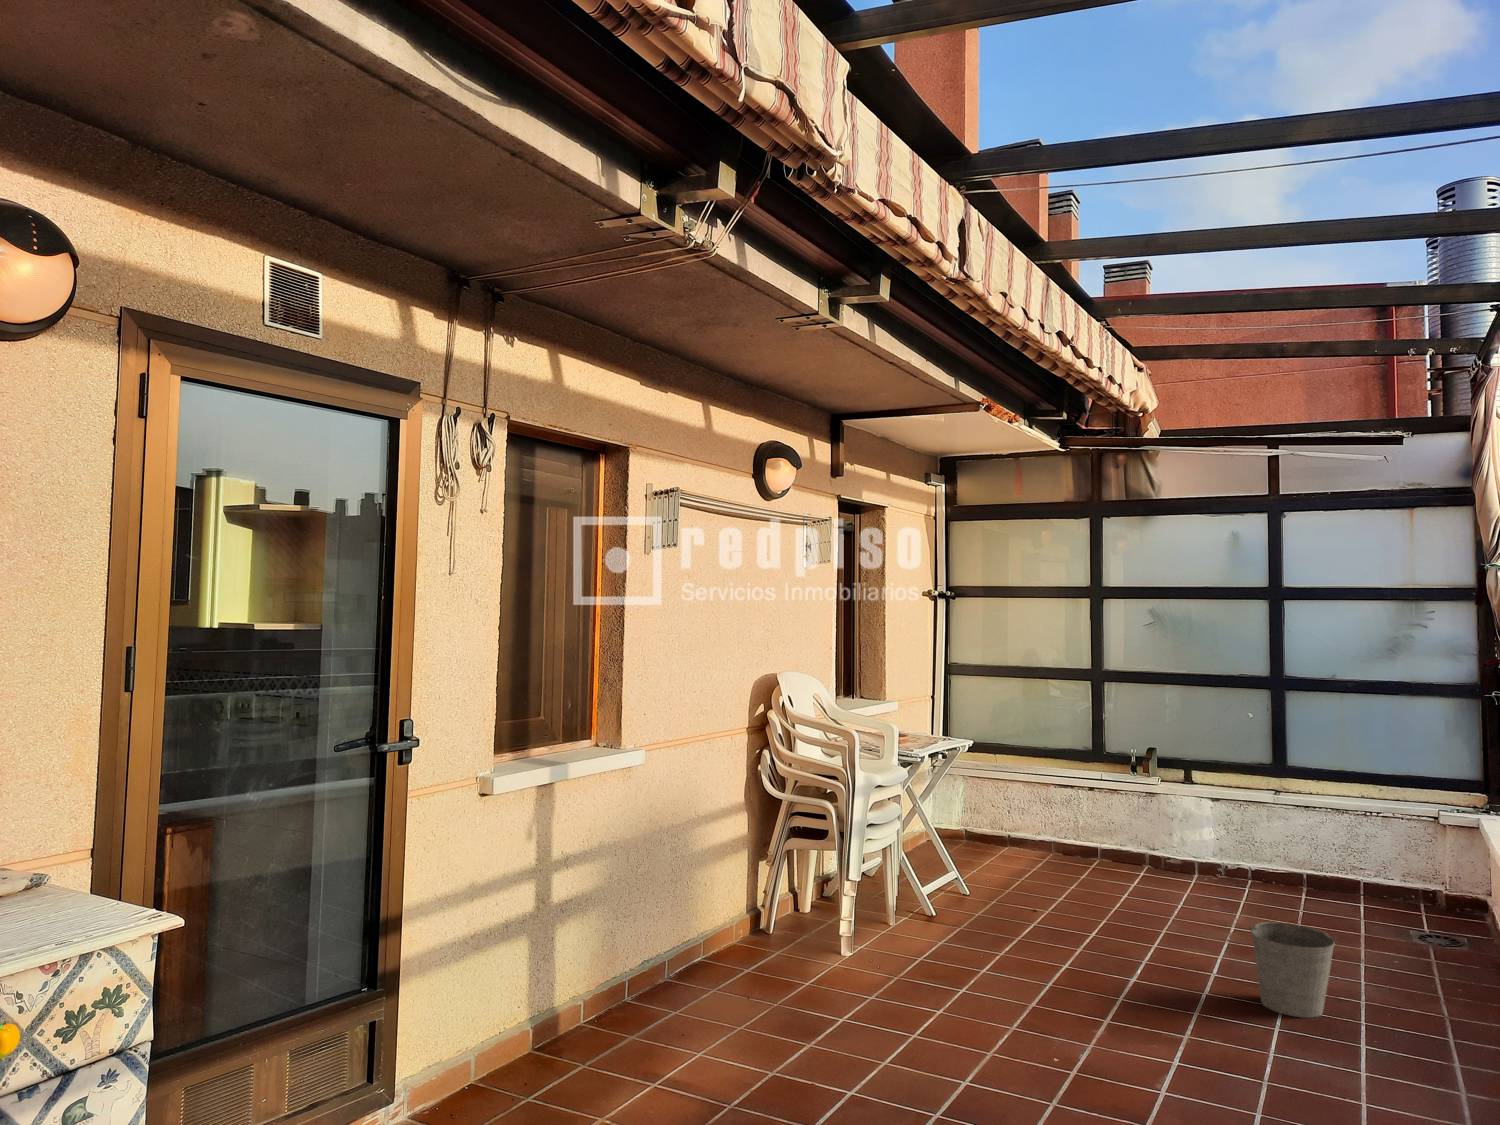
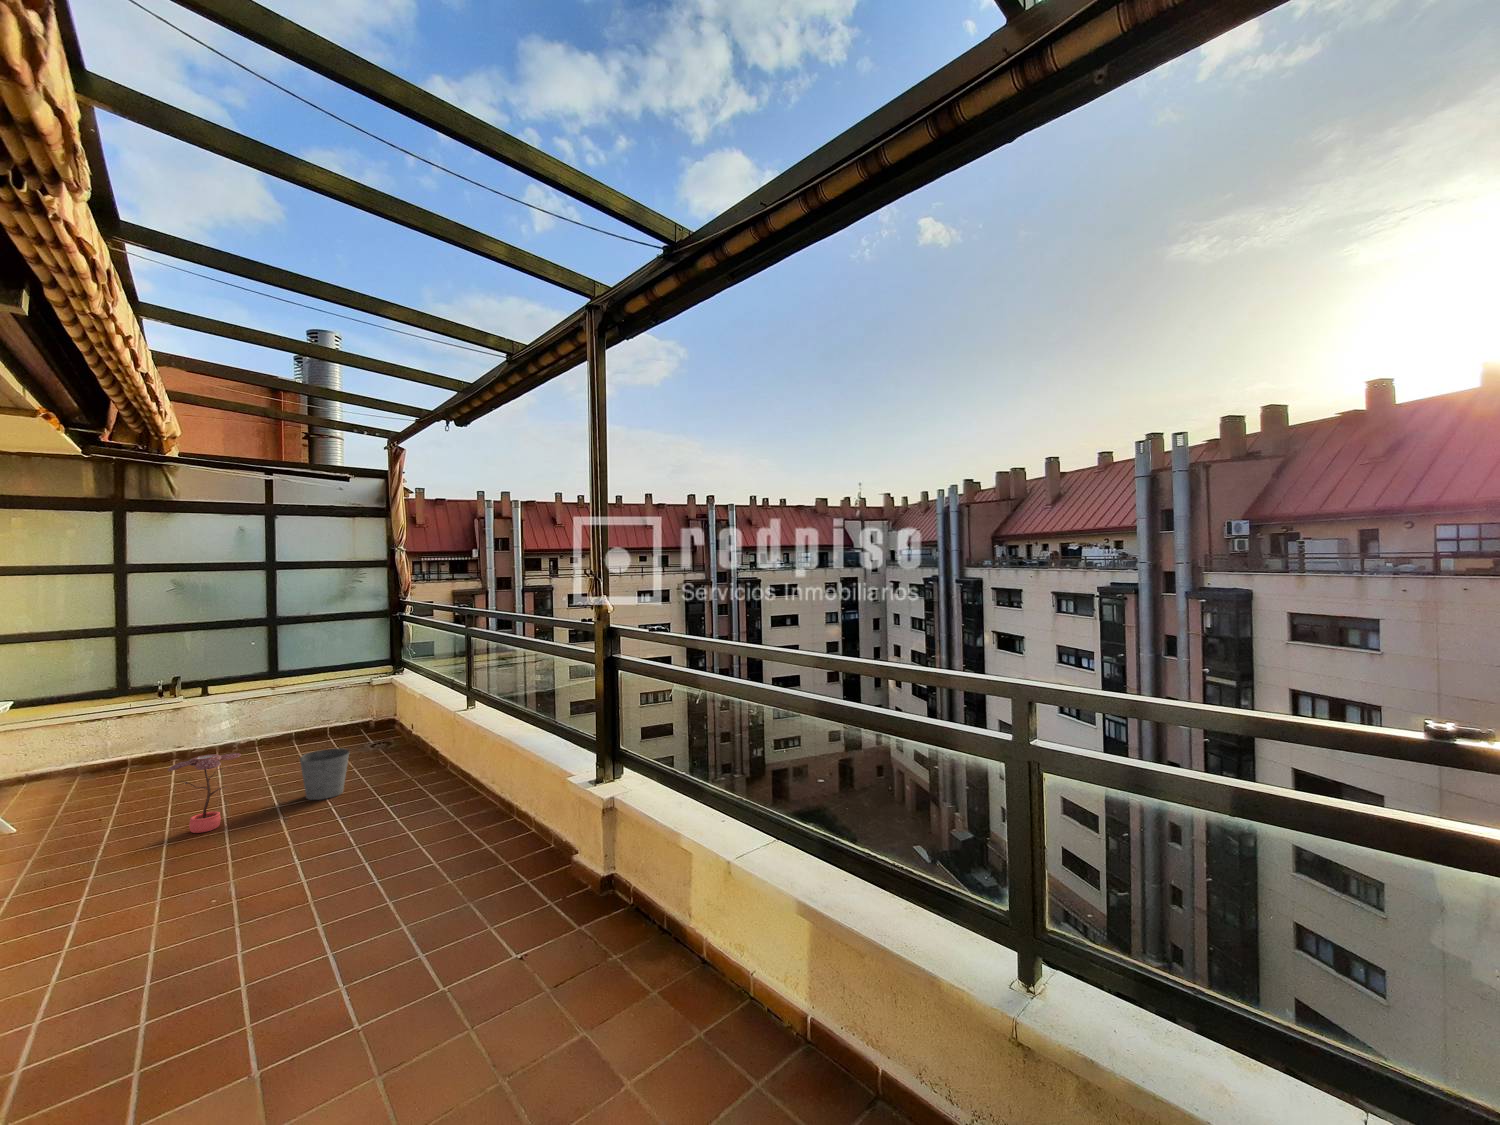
potted plant: none [1070,880,1160,998] -> present [168,753,241,833]

